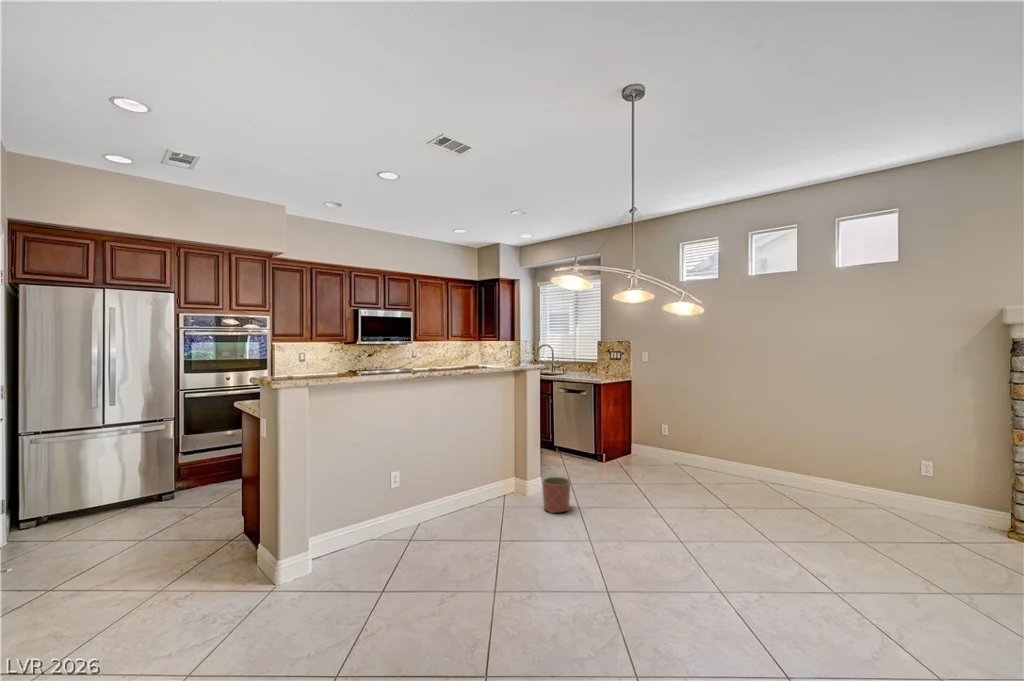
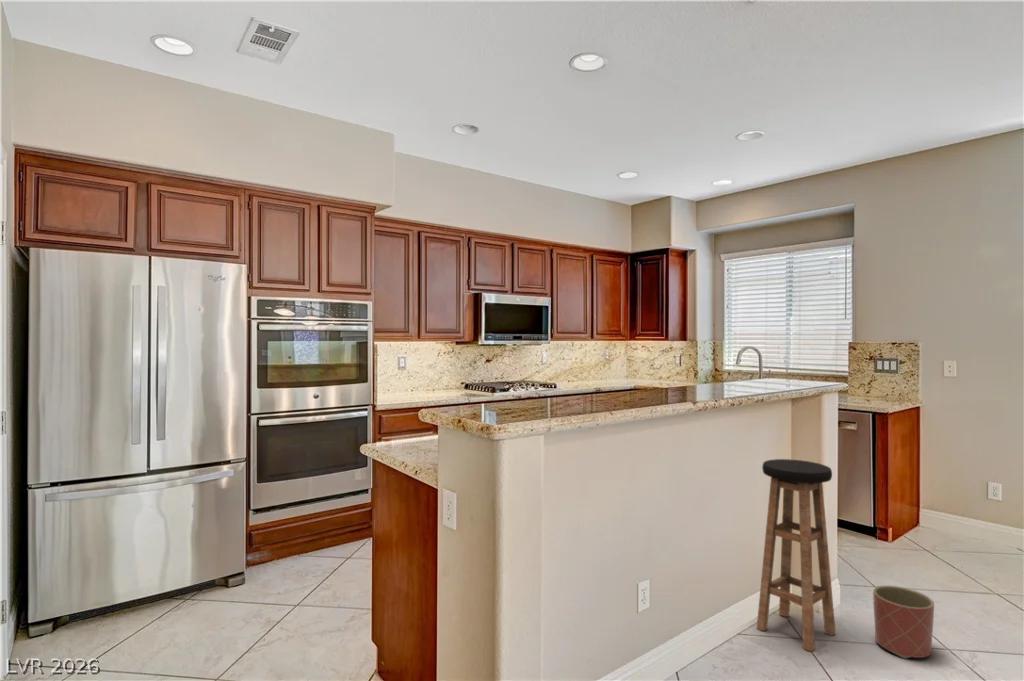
bar stool: none [484,408,526,513] -> present [757,459,835,651]

